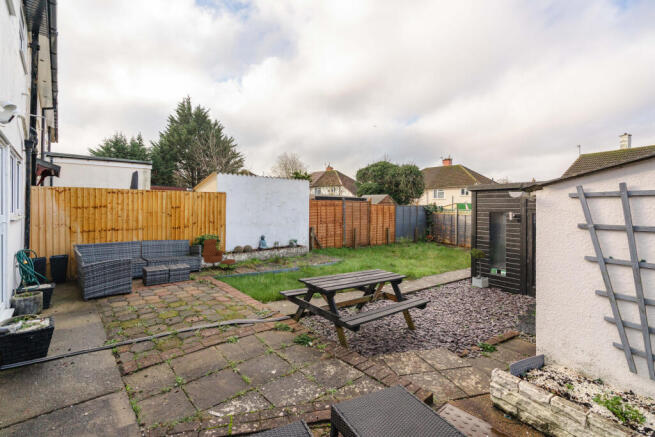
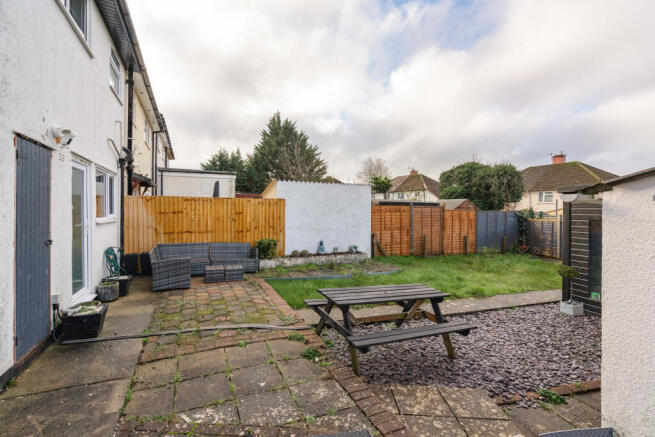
lounge chair: present [202,239,235,270] -> none [260,242,291,274]

